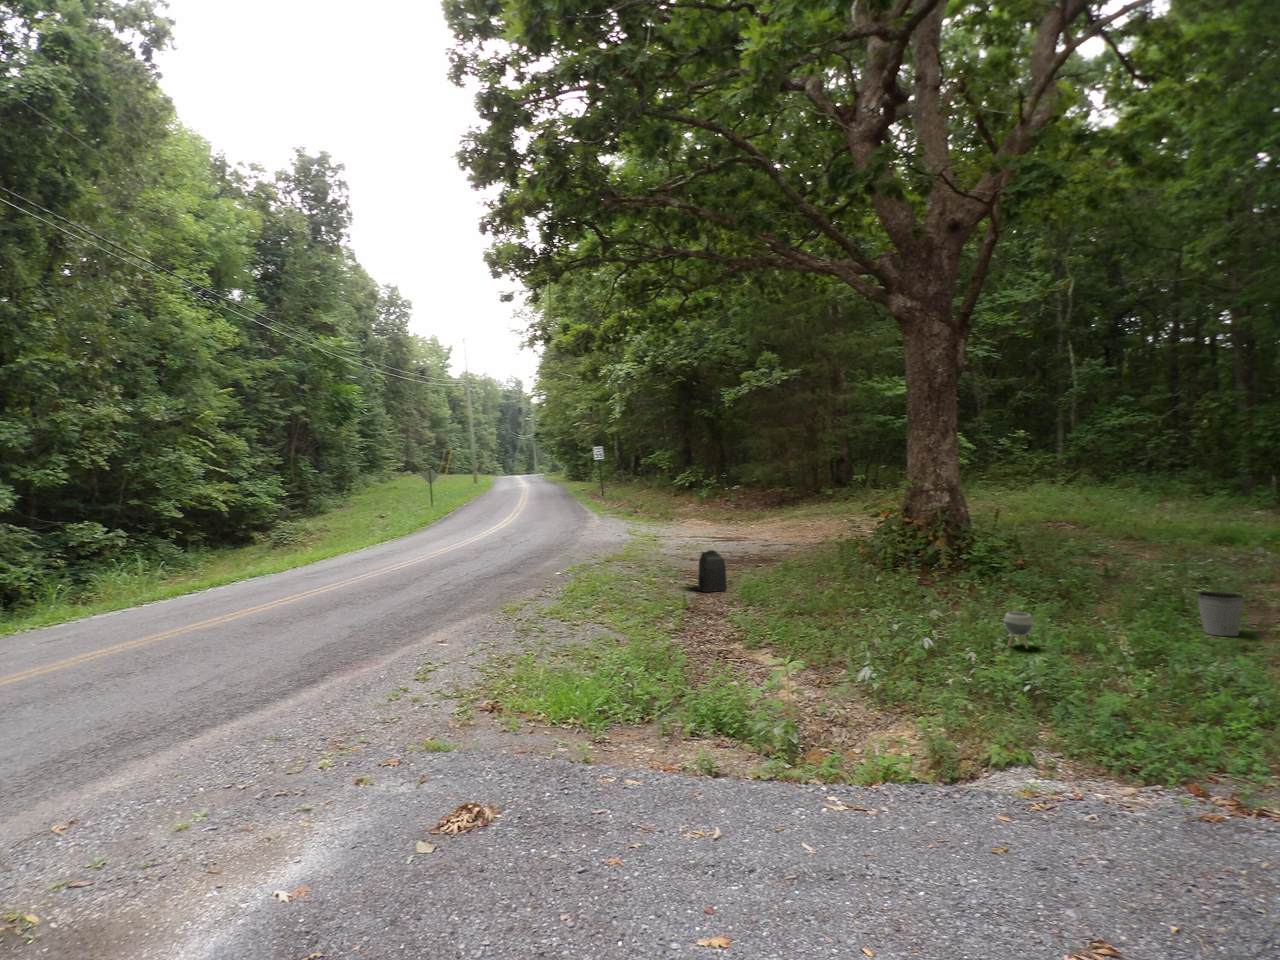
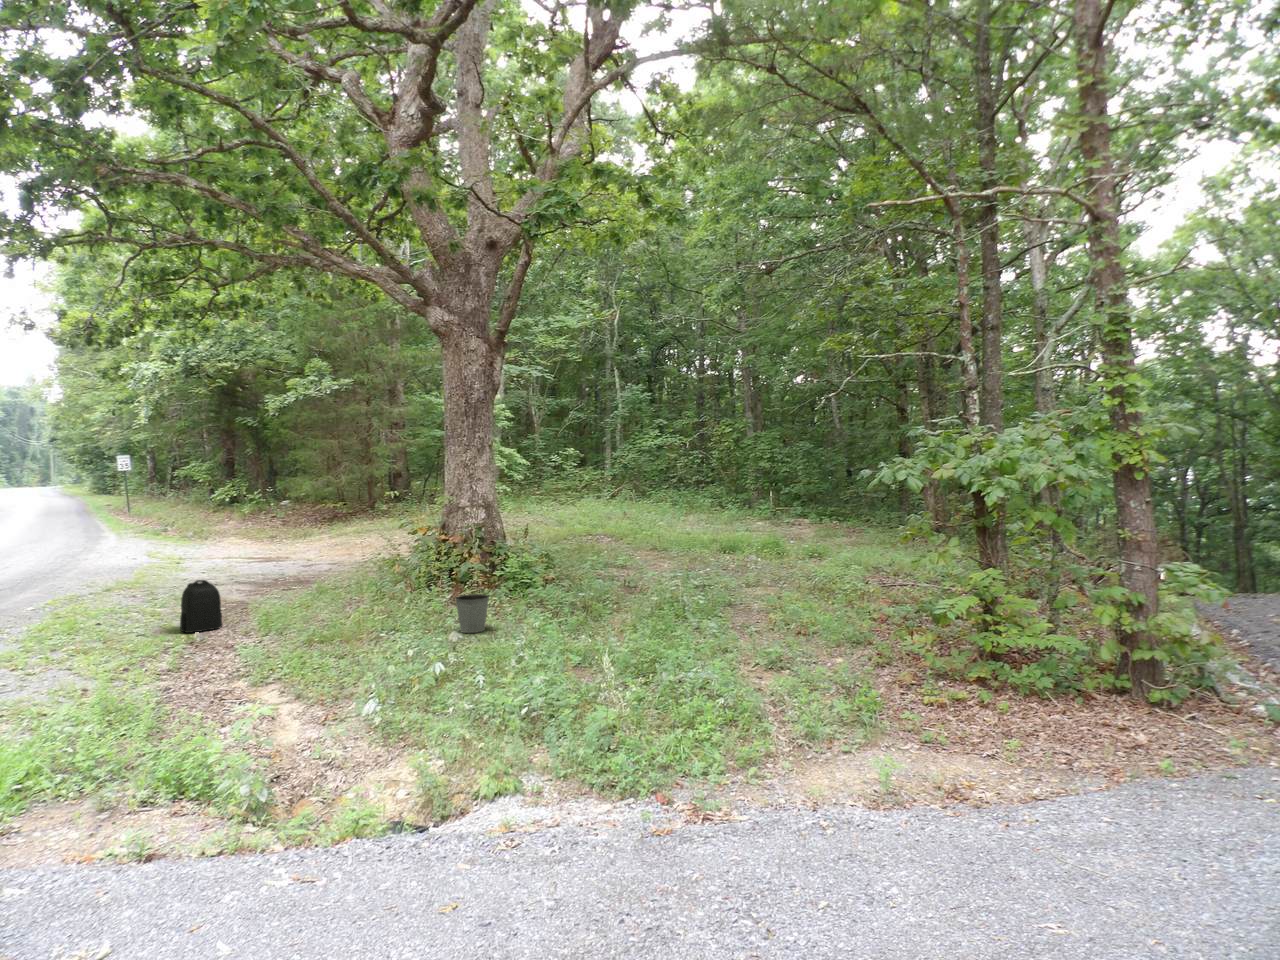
bucket: present [1197,592,1245,636] -> present [455,594,489,633]
planter: present [1004,612,1033,648] -> none [516,627,542,664]

